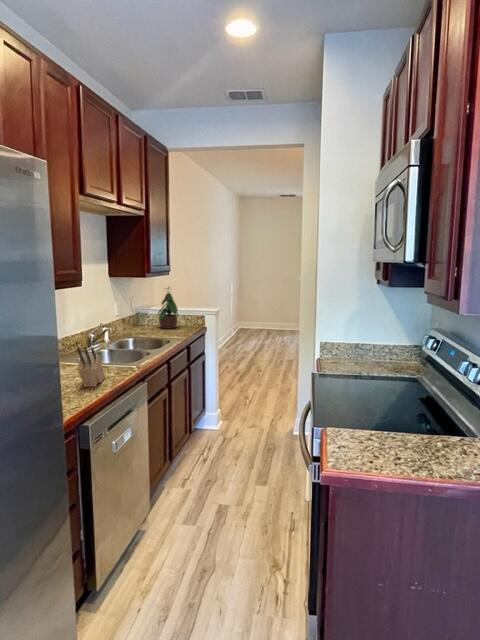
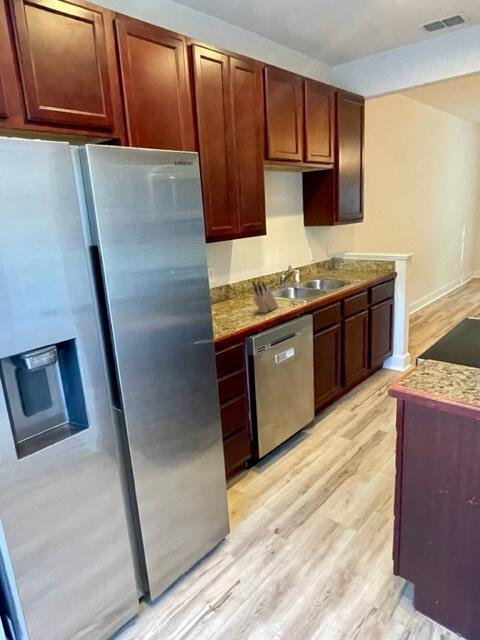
potted plant: present [158,287,178,329] -> none [346,232,370,273]

